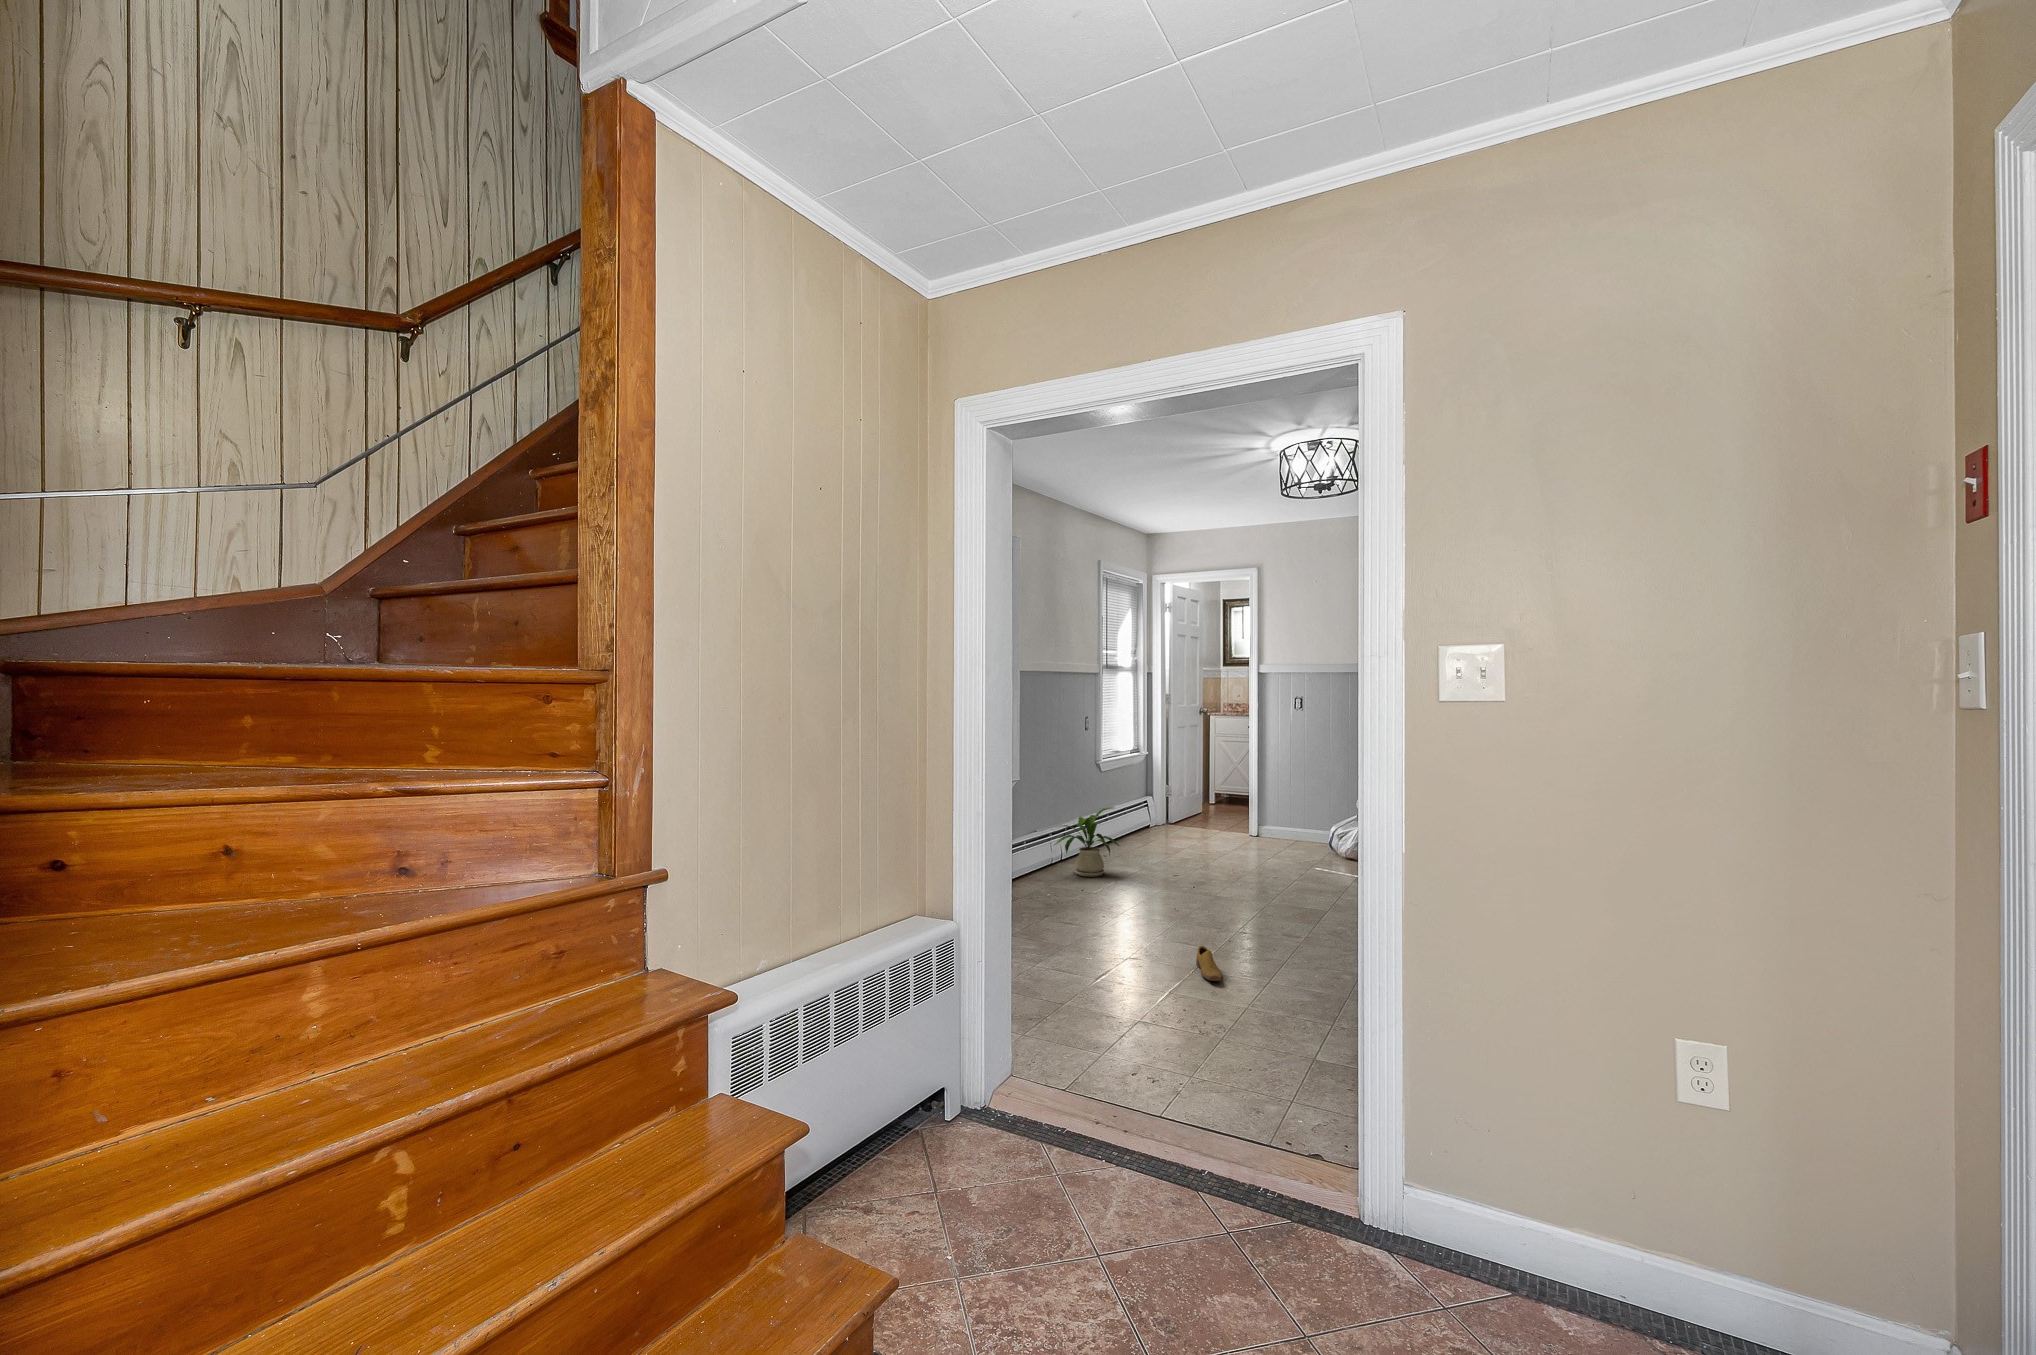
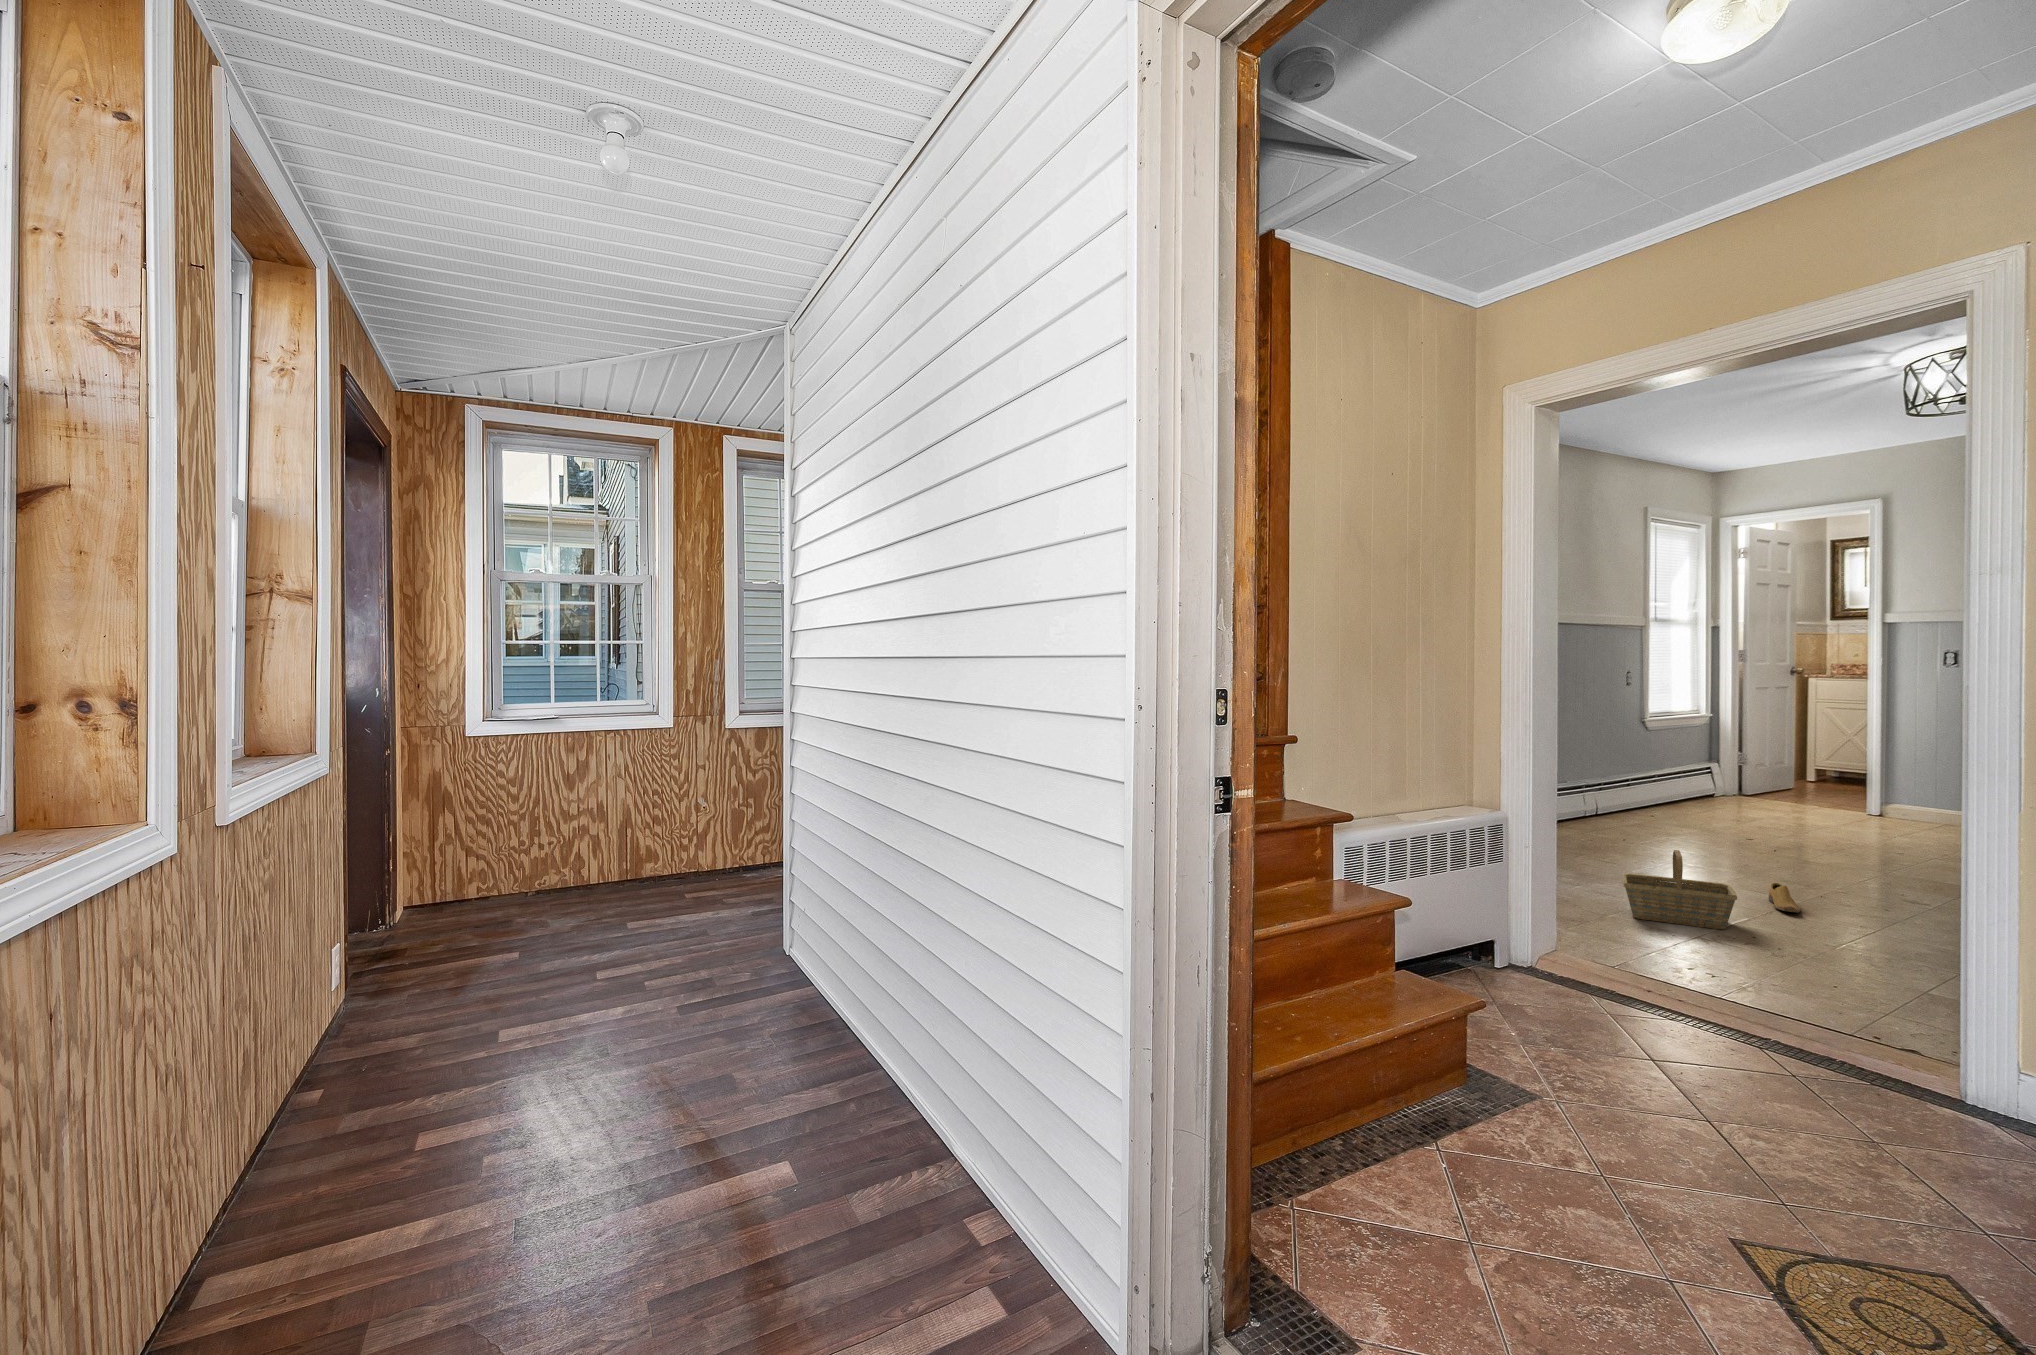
house plant: present [1054,808,1119,877] -> none [1587,761,1676,830]
basket: none [1074,934,1174,1021] -> present [1622,850,1737,929]

